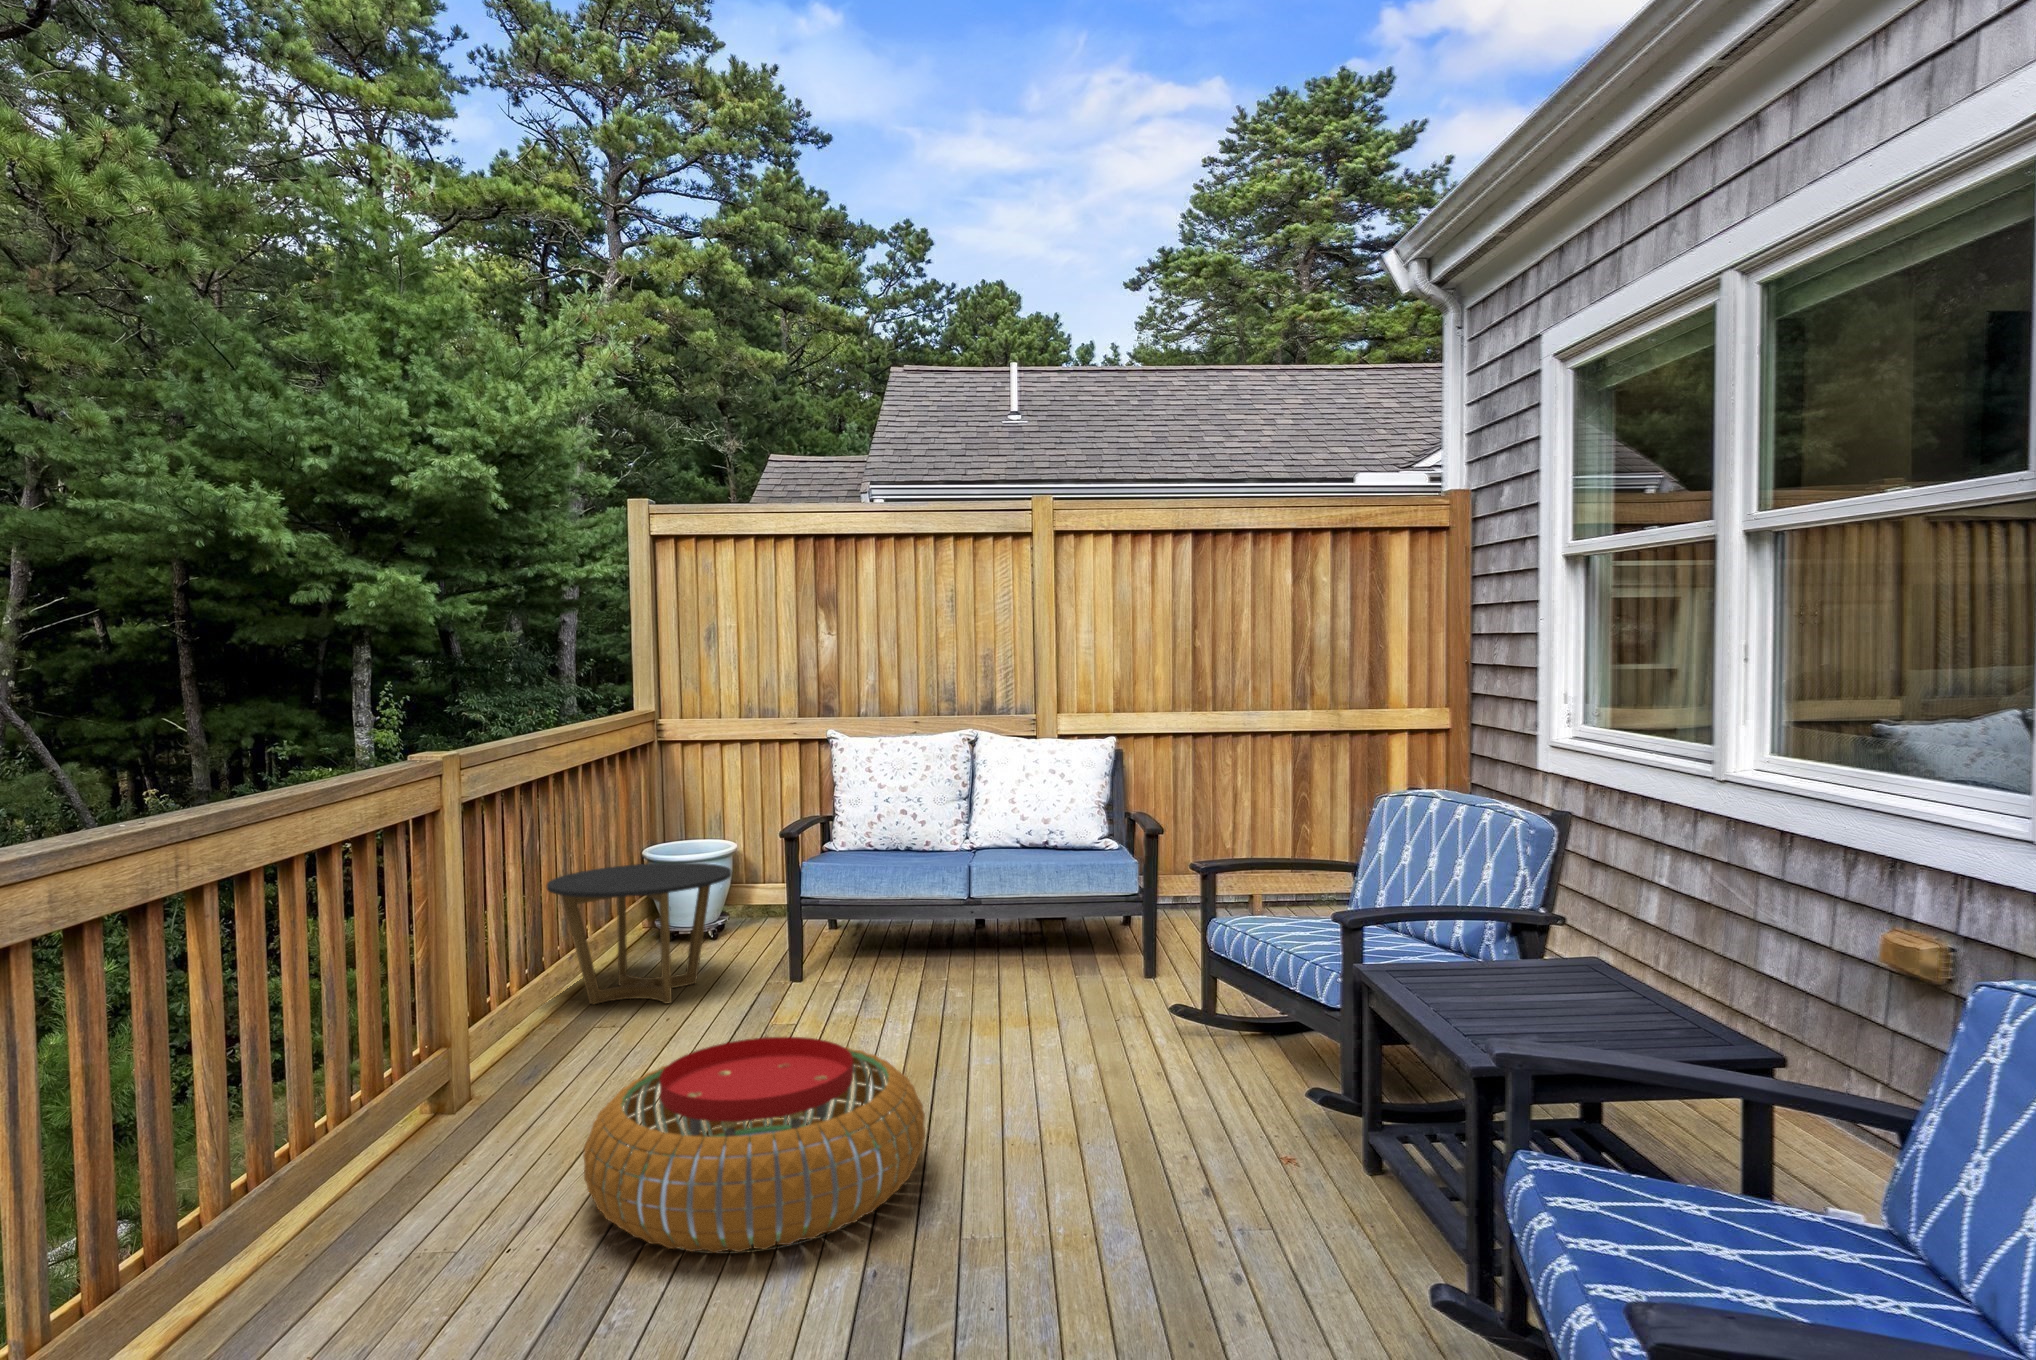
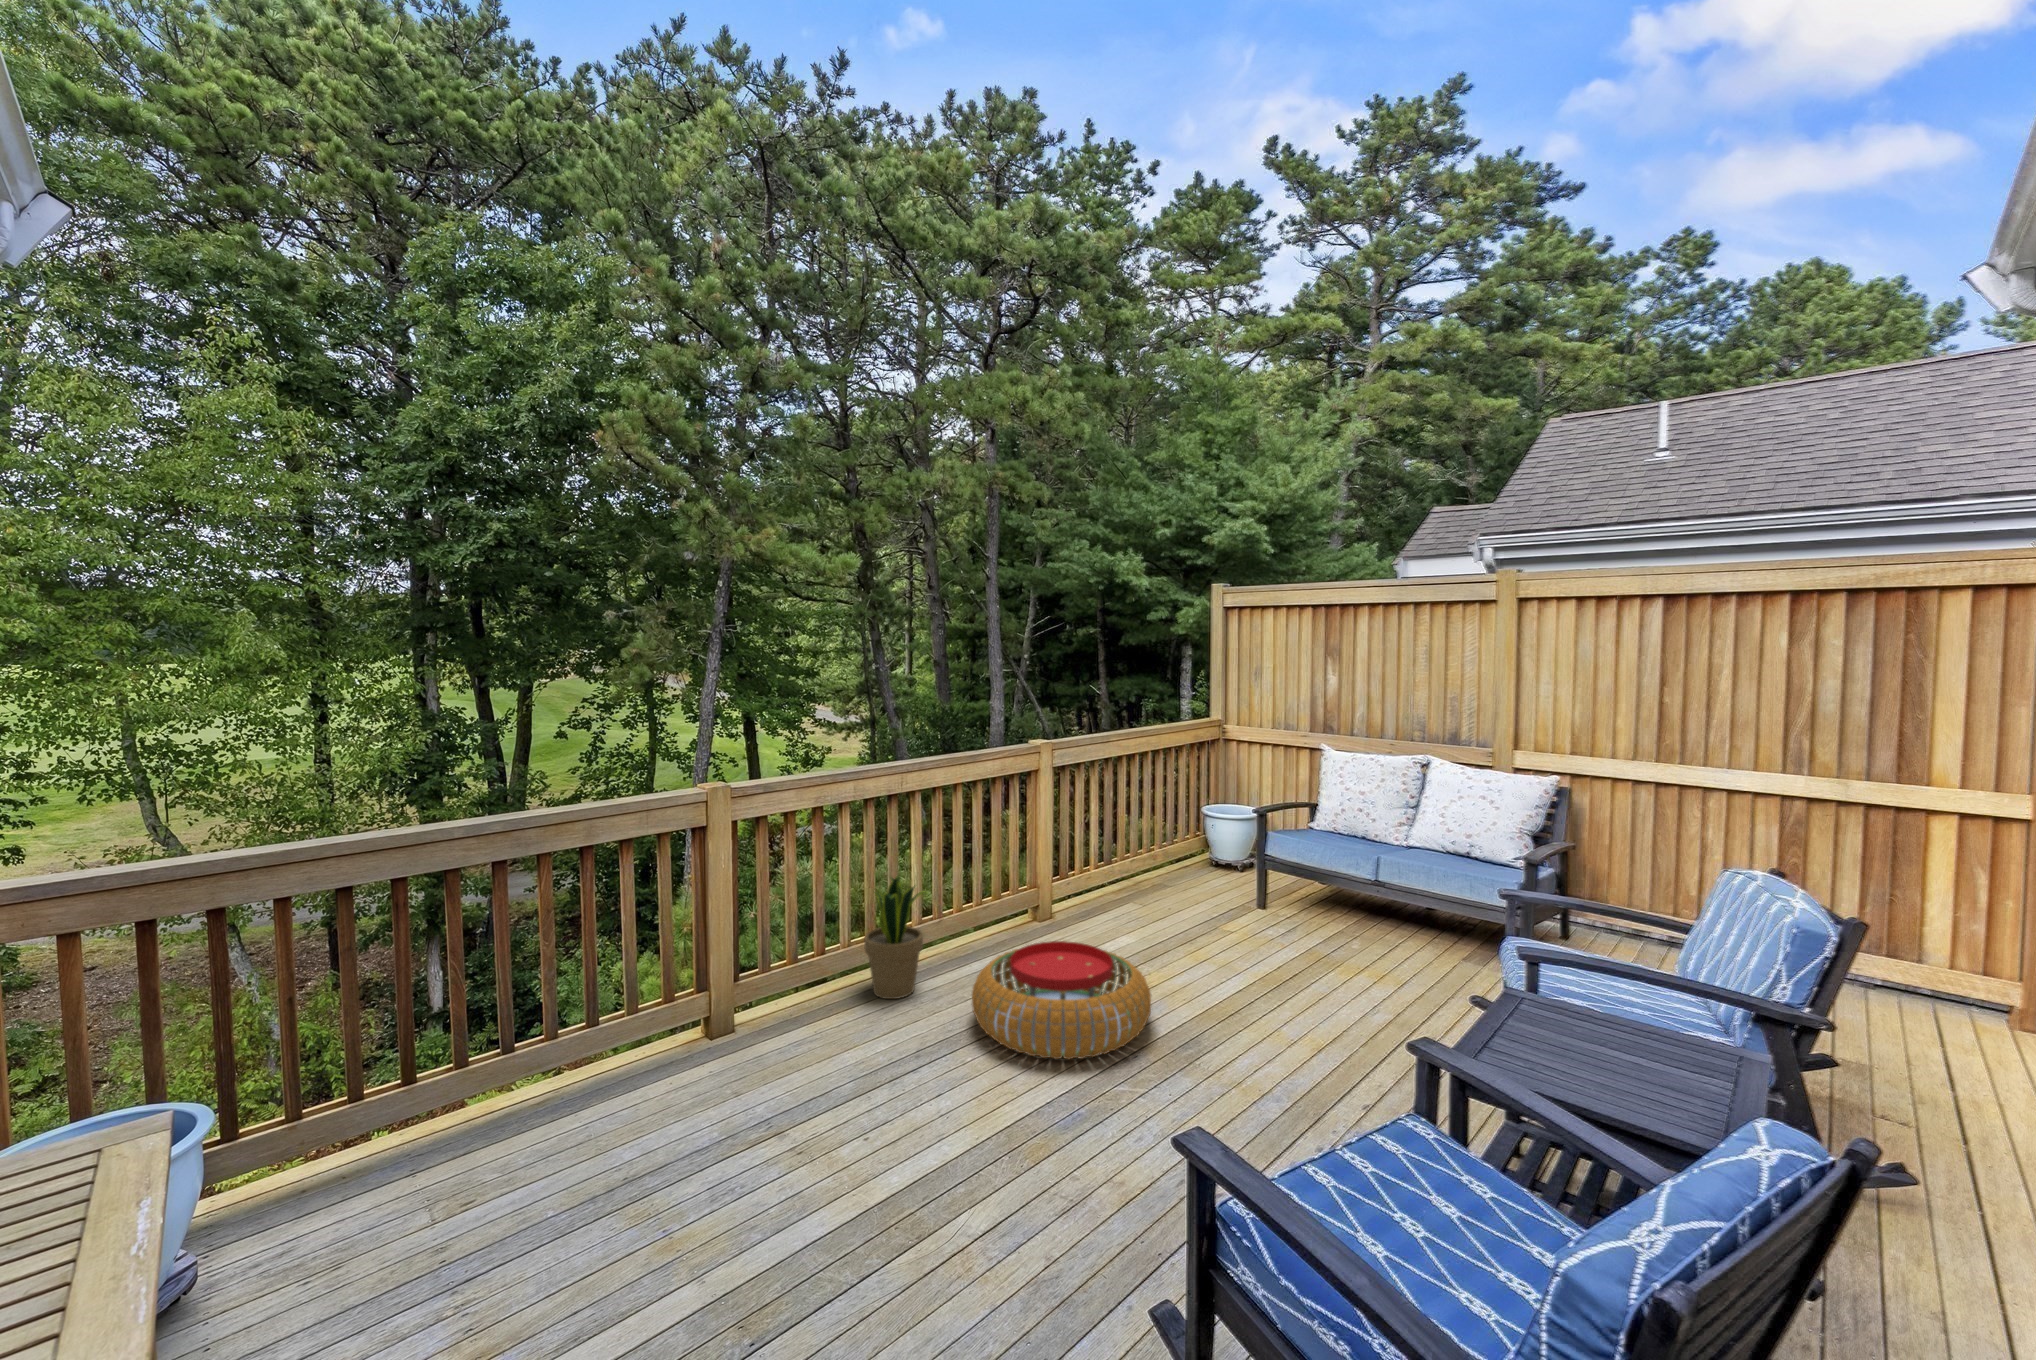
side table: present [547,862,731,1004] -> none [1099,818,1204,908]
potted plant: none [264,998,426,1293] -> present [864,876,929,999]

